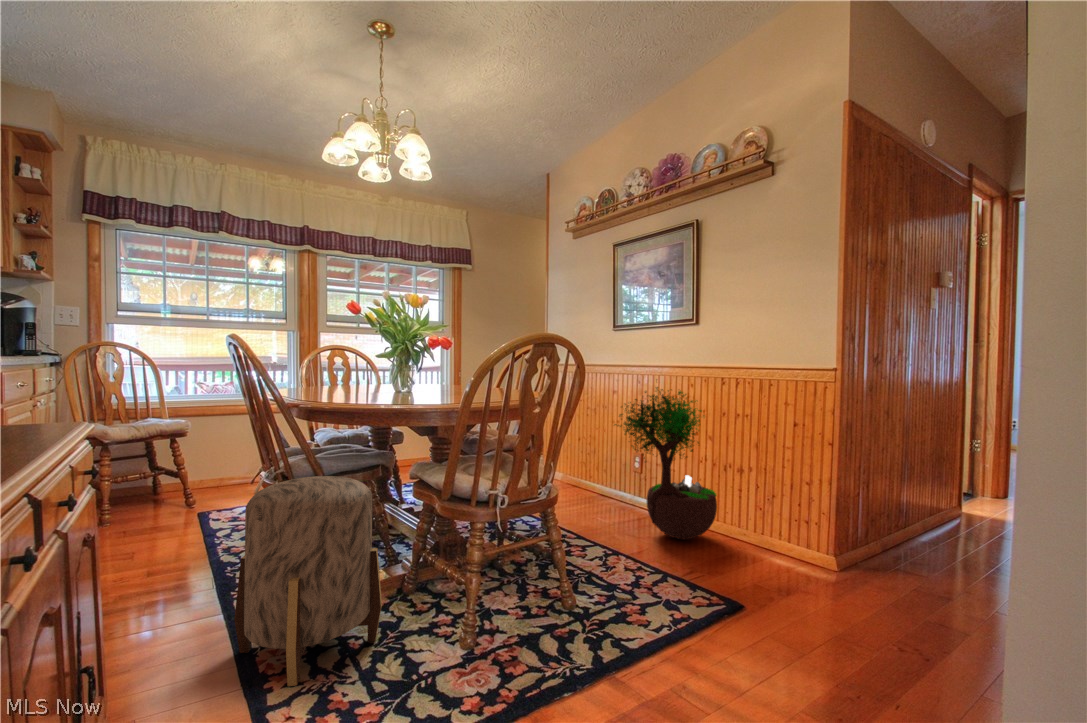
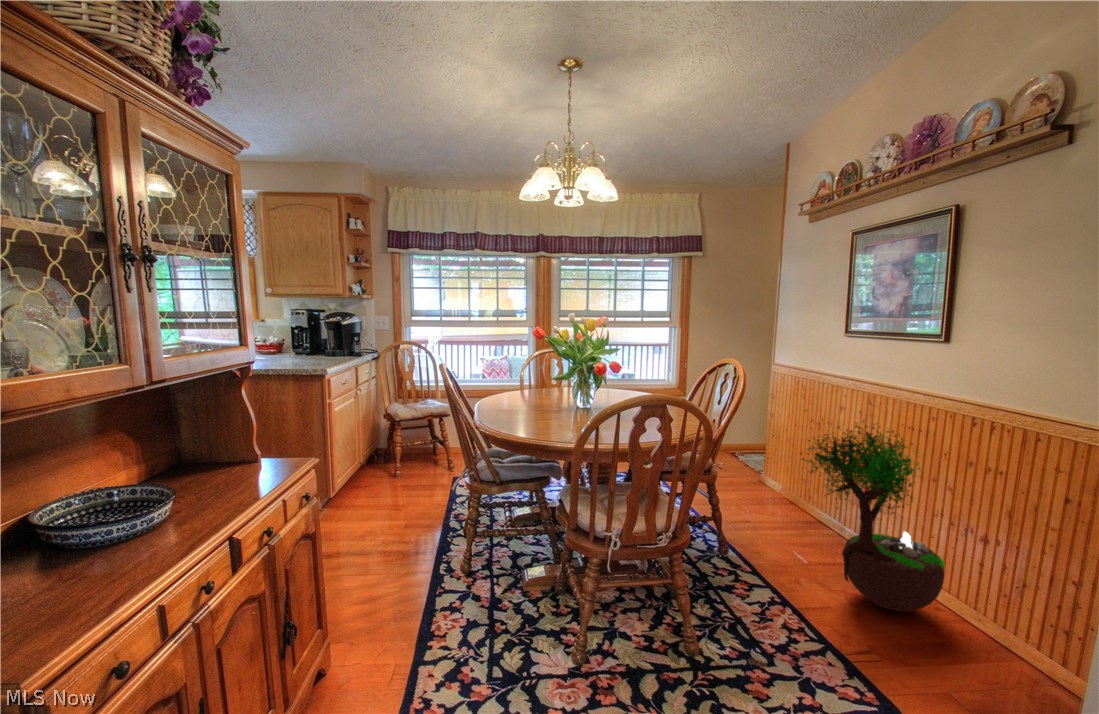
ottoman: present [234,476,382,686] -> none [424,488,520,649]

